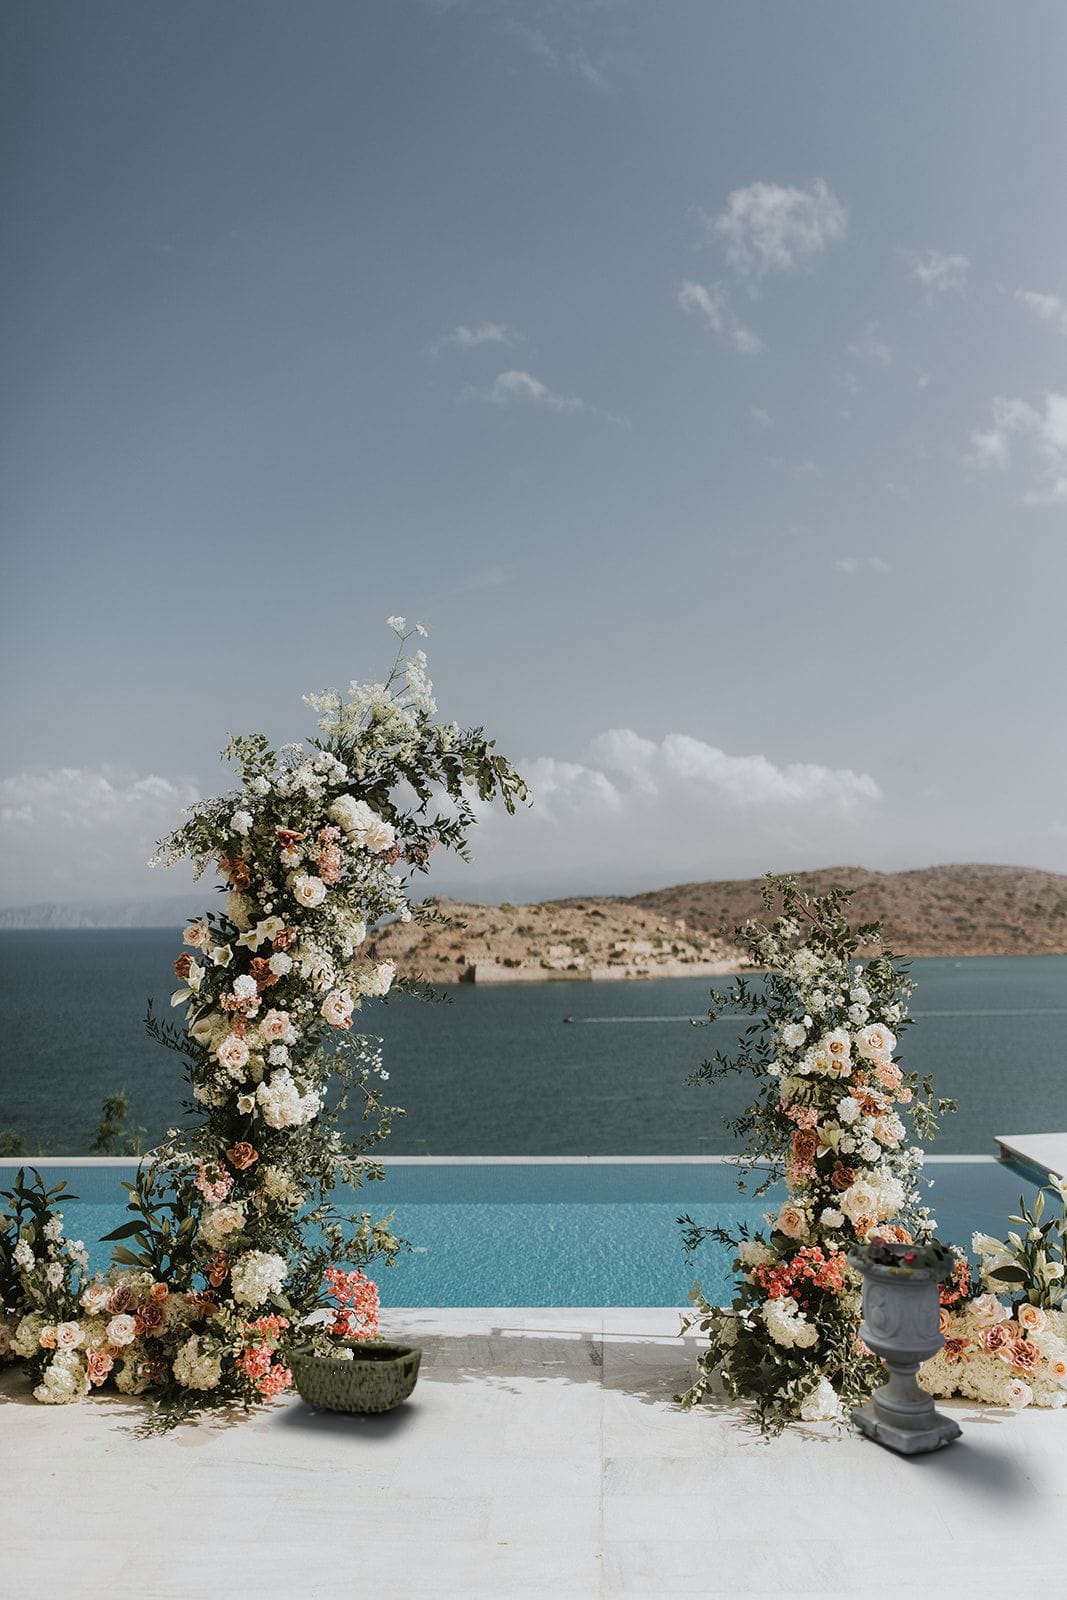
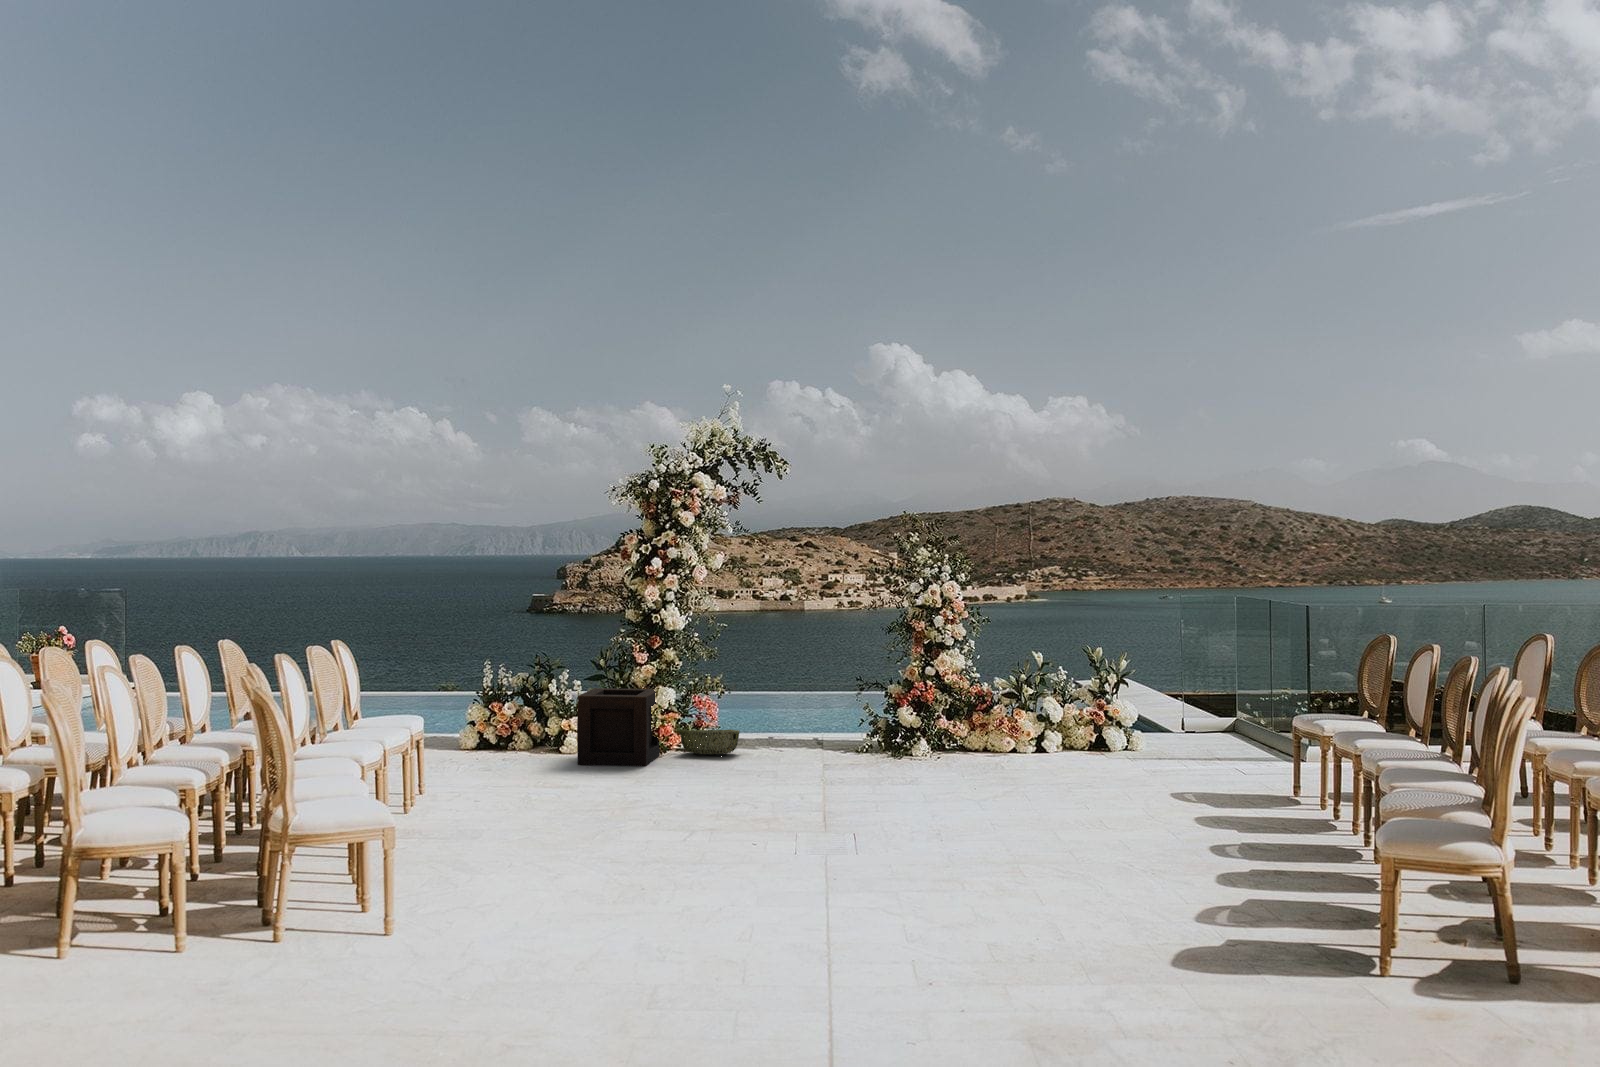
planter: present [847,1236,963,1454] -> none [933,672,983,760]
wooden crate: none [32,1255,250,1478] -> present [577,688,660,766]

